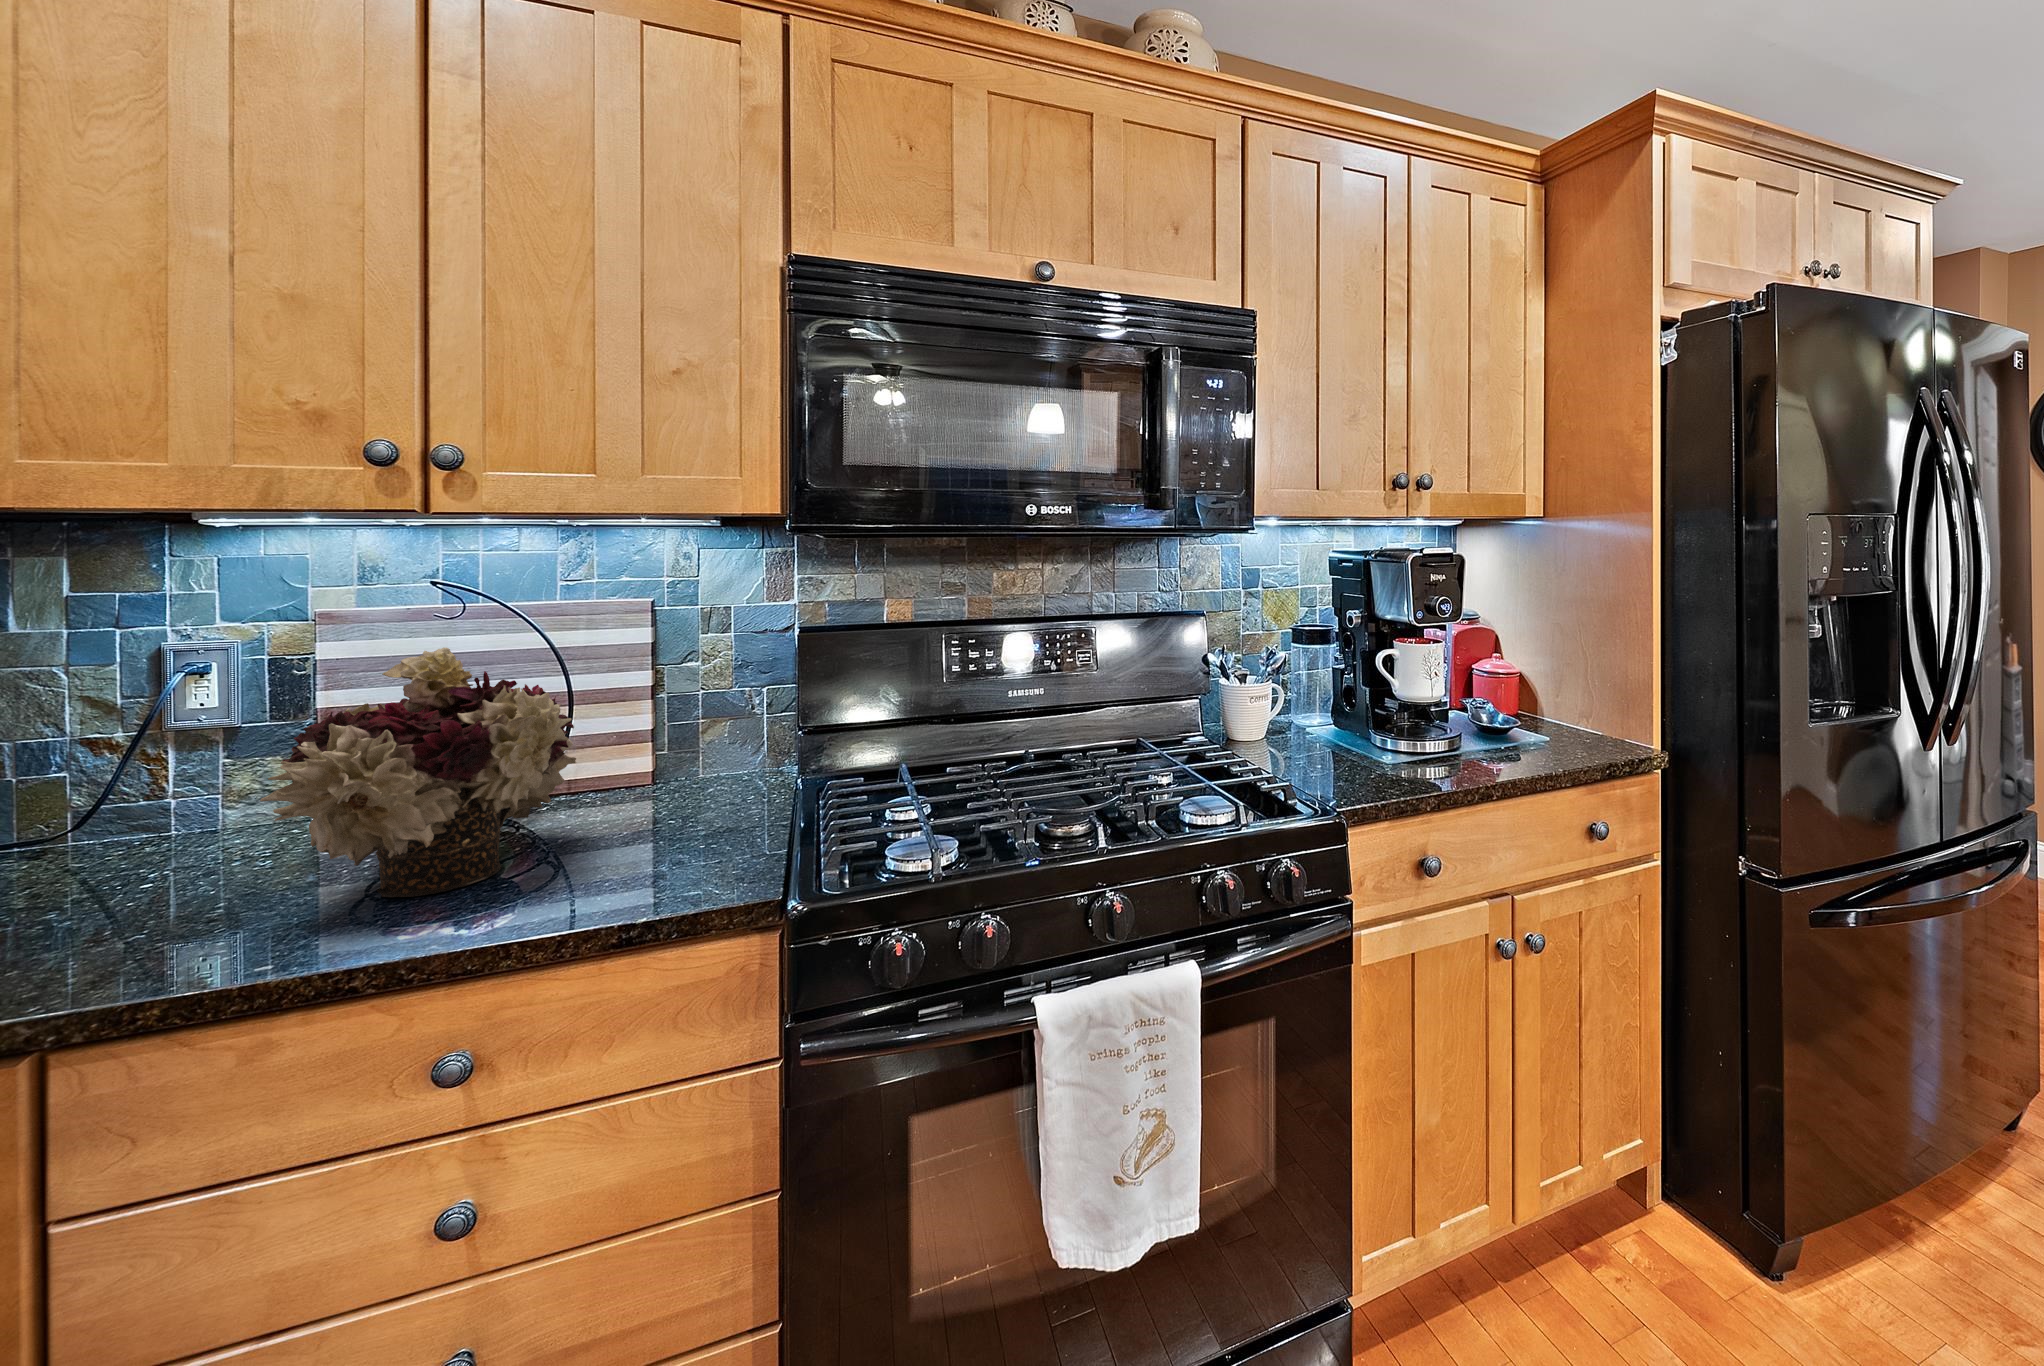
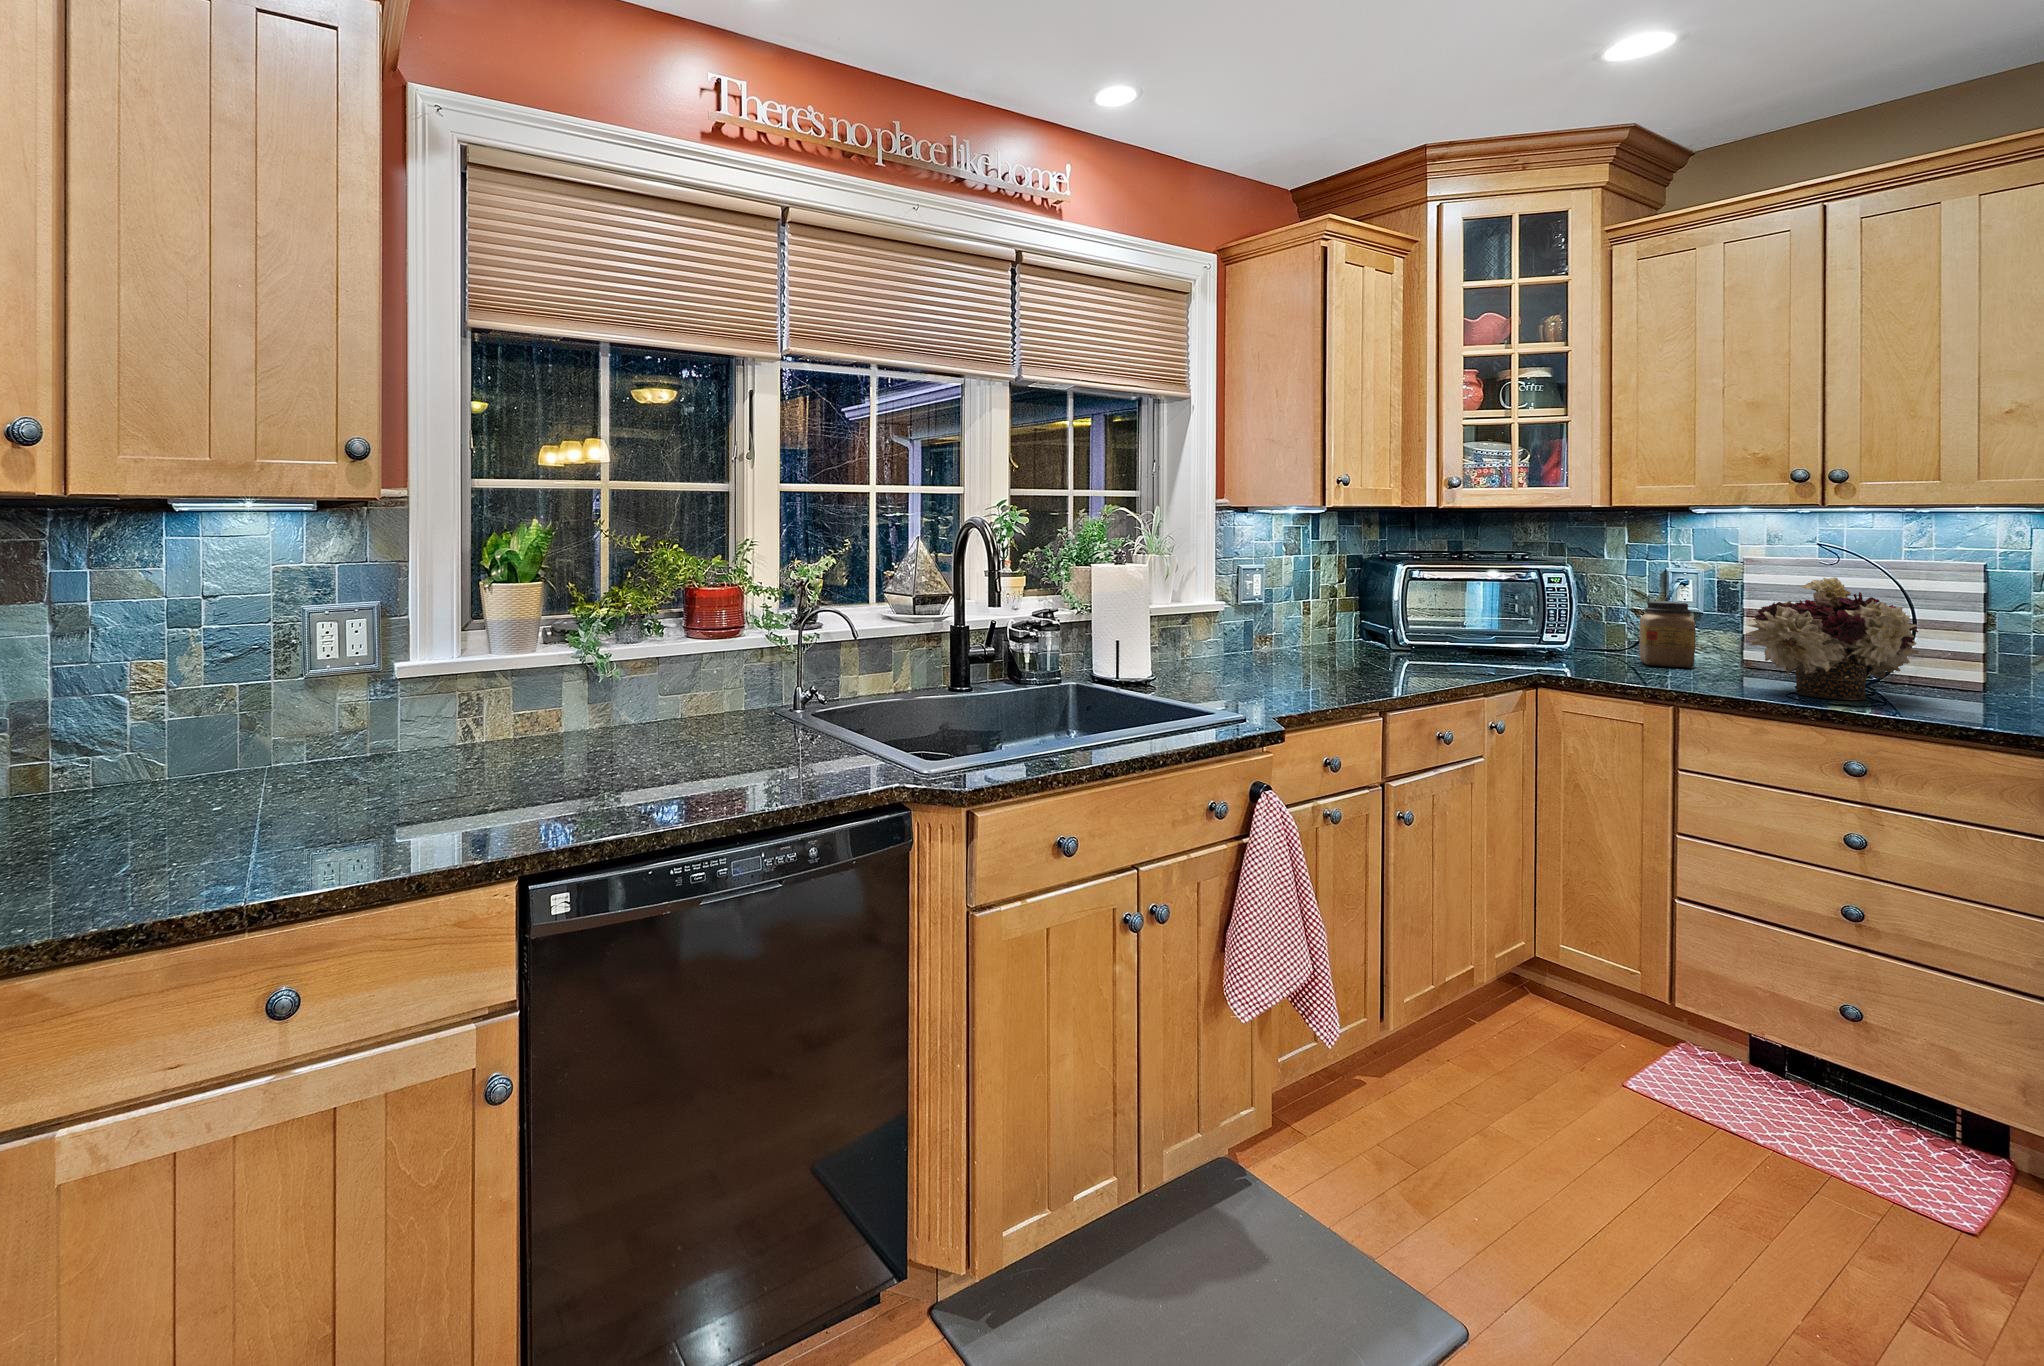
jar: none [67,720,201,886] -> present [1639,601,1696,668]

